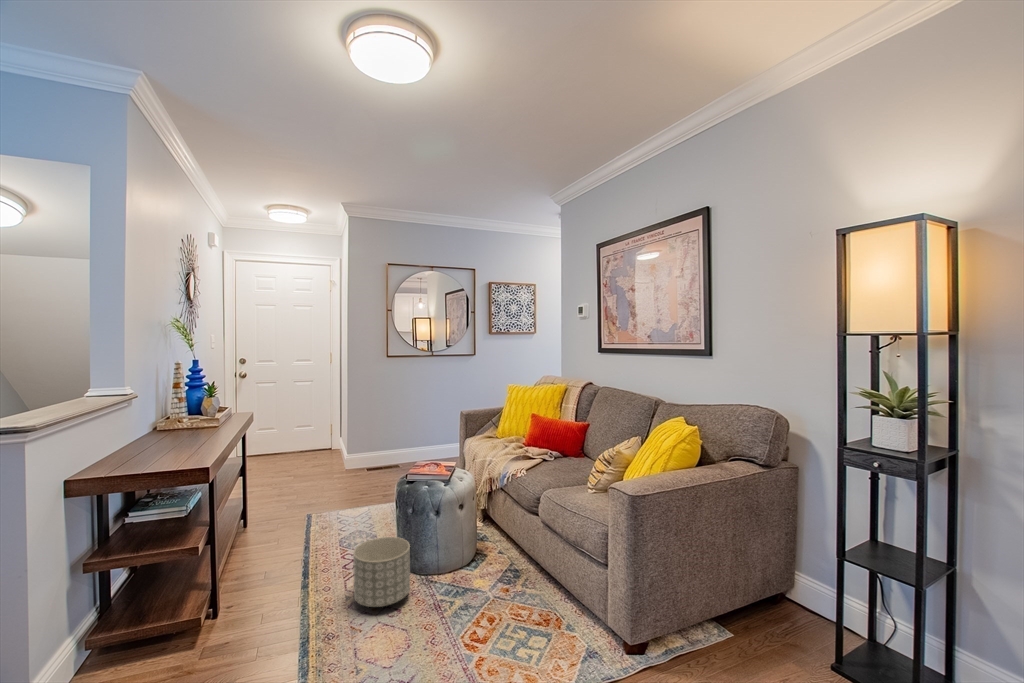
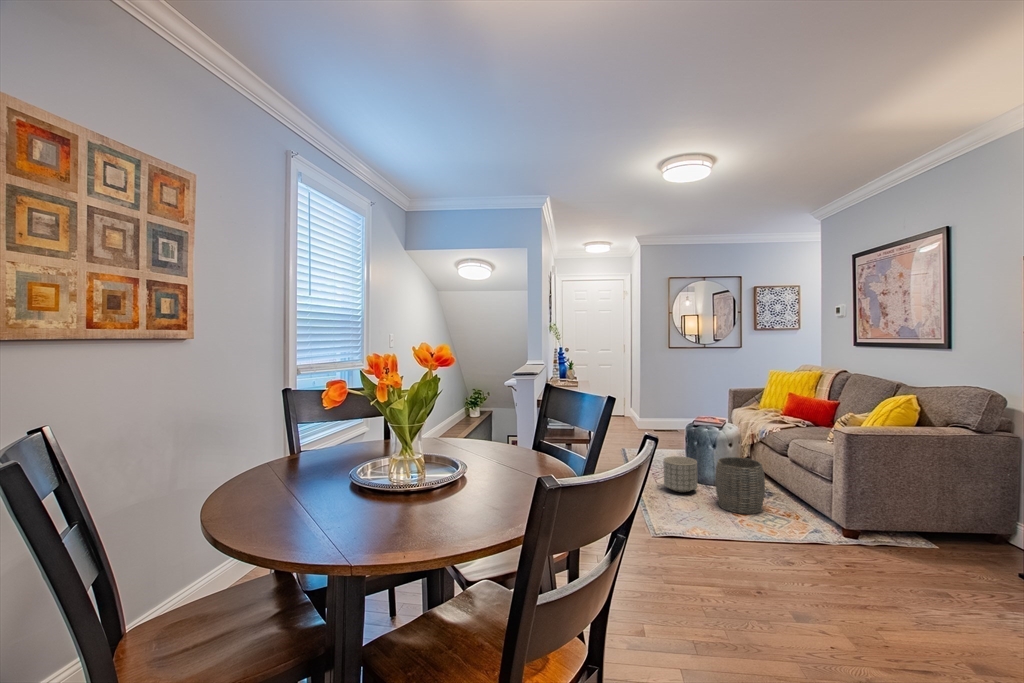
woven basket: none [436,533,512,644] -> present [715,457,765,514]

